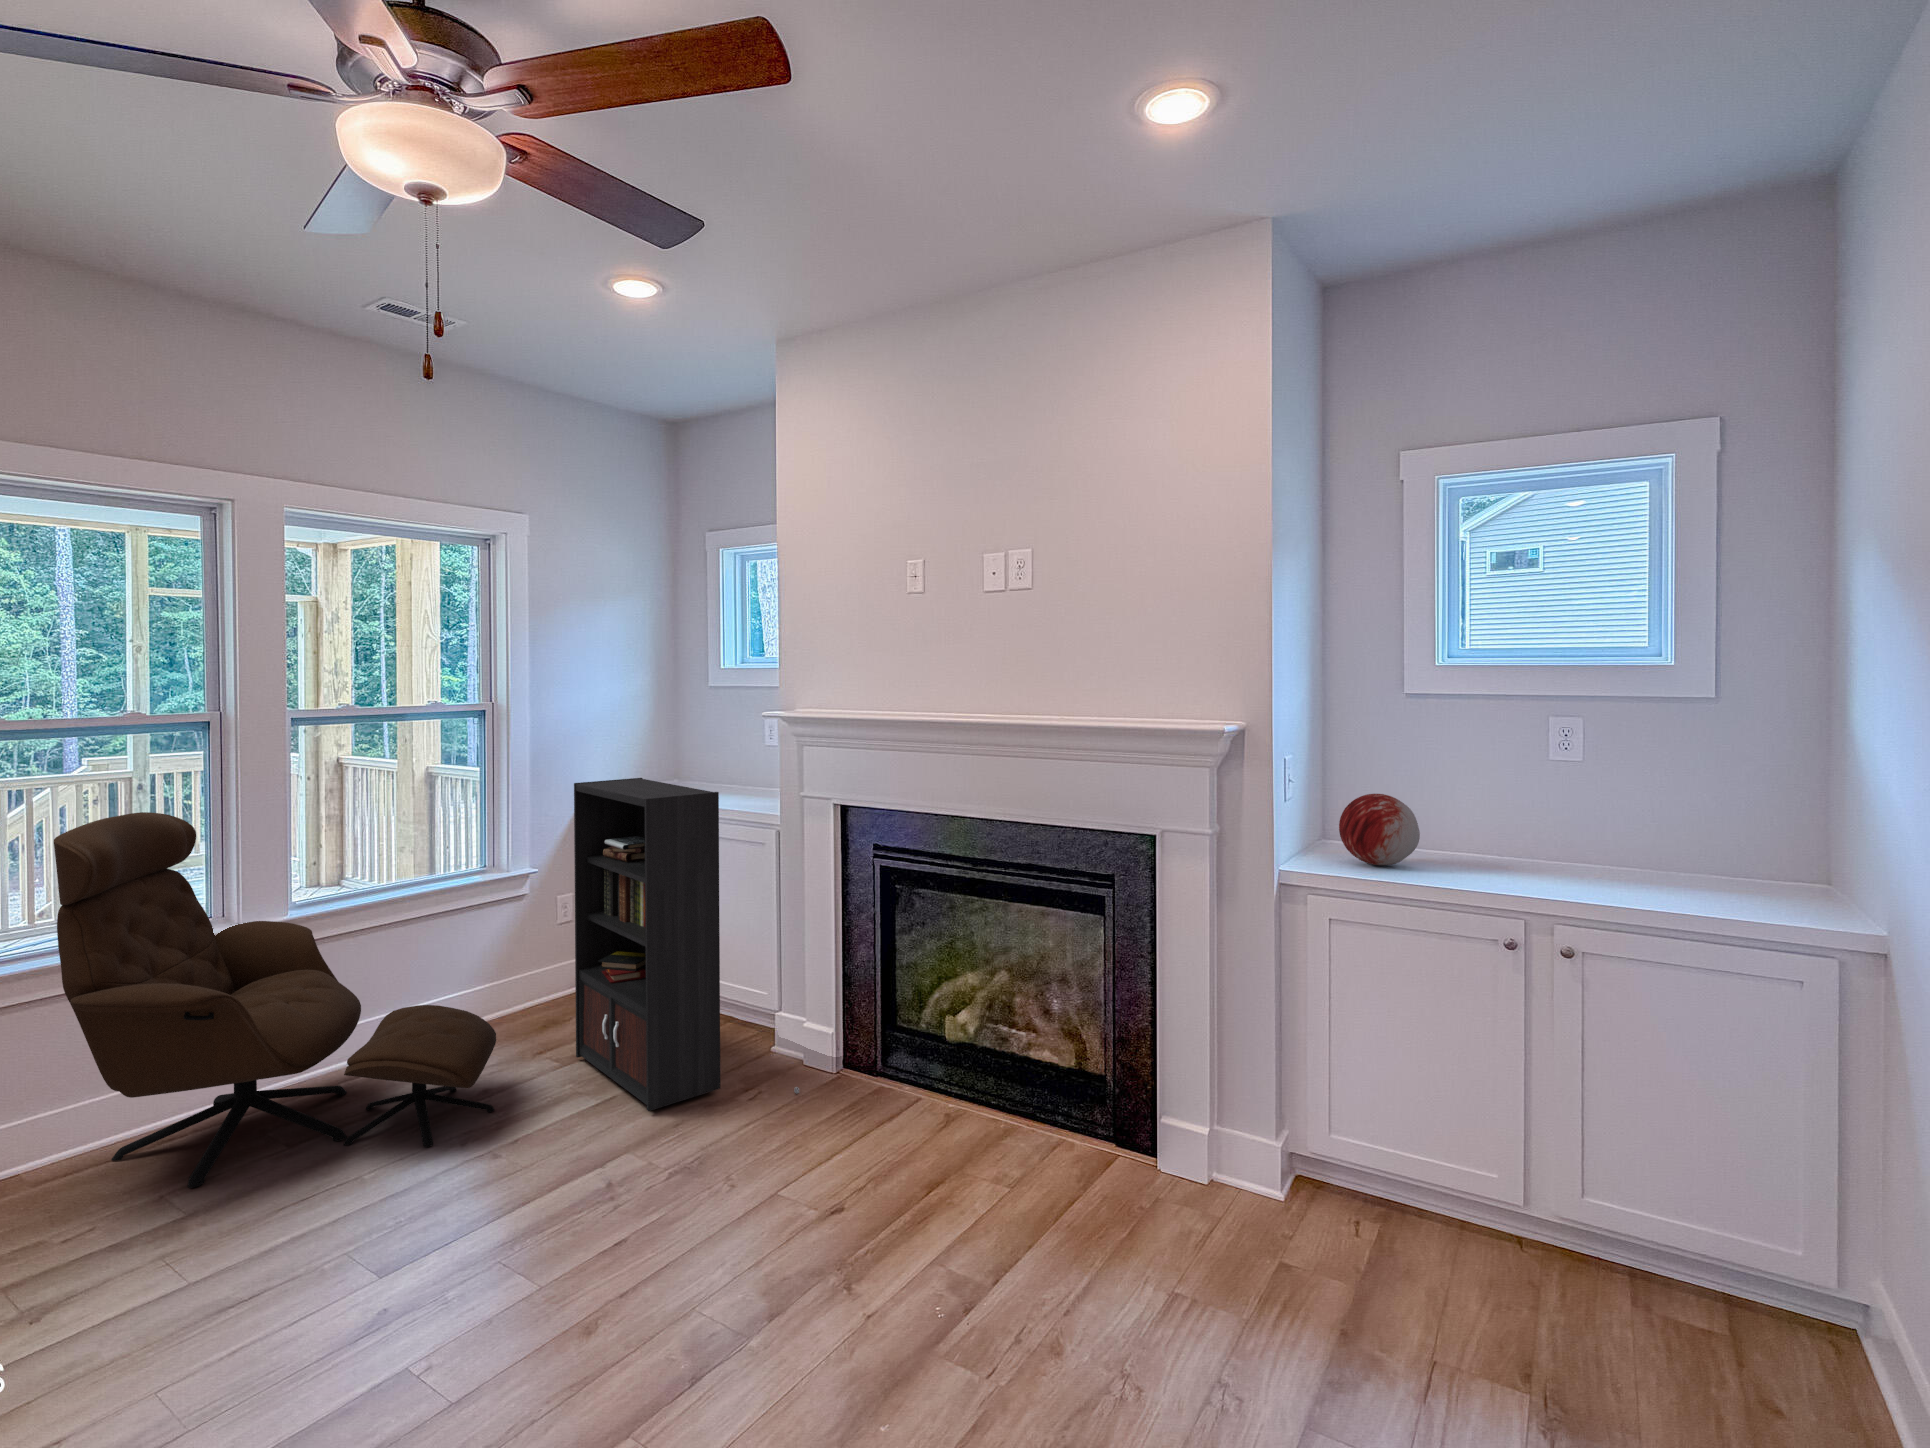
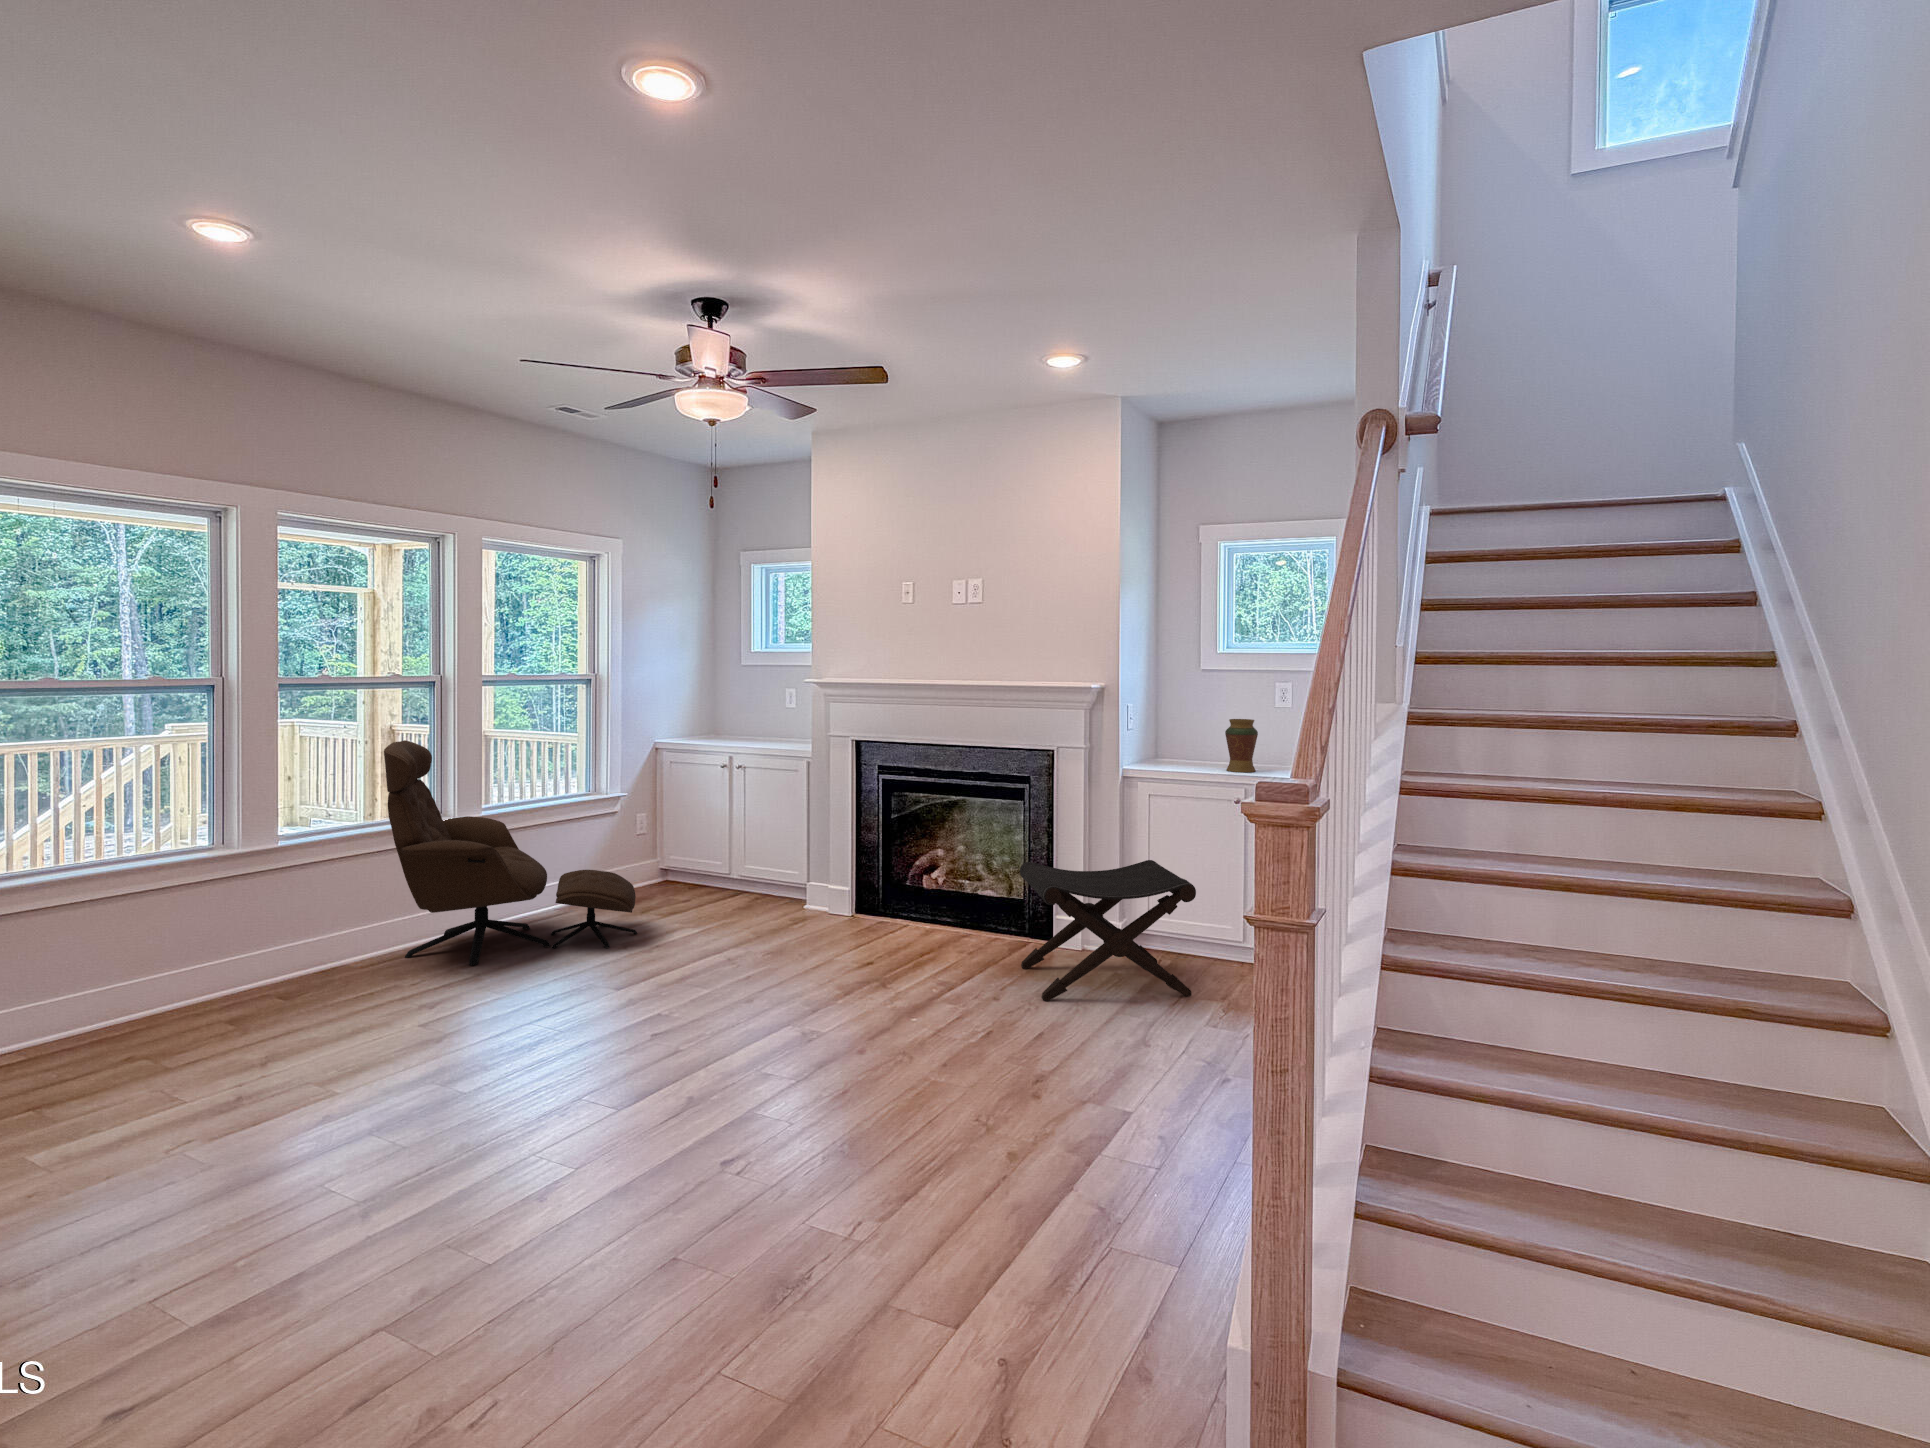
decorative vase: none [1464,776,1527,874] -> present [1225,719,1258,772]
bookcase: present [574,778,799,1111] -> none [675,725,831,931]
decorative orb: present [1339,794,1420,865] -> none [1158,729,1201,769]
footstool: none [1097,1042,1460,1359] -> present [1020,860,1196,1001]

